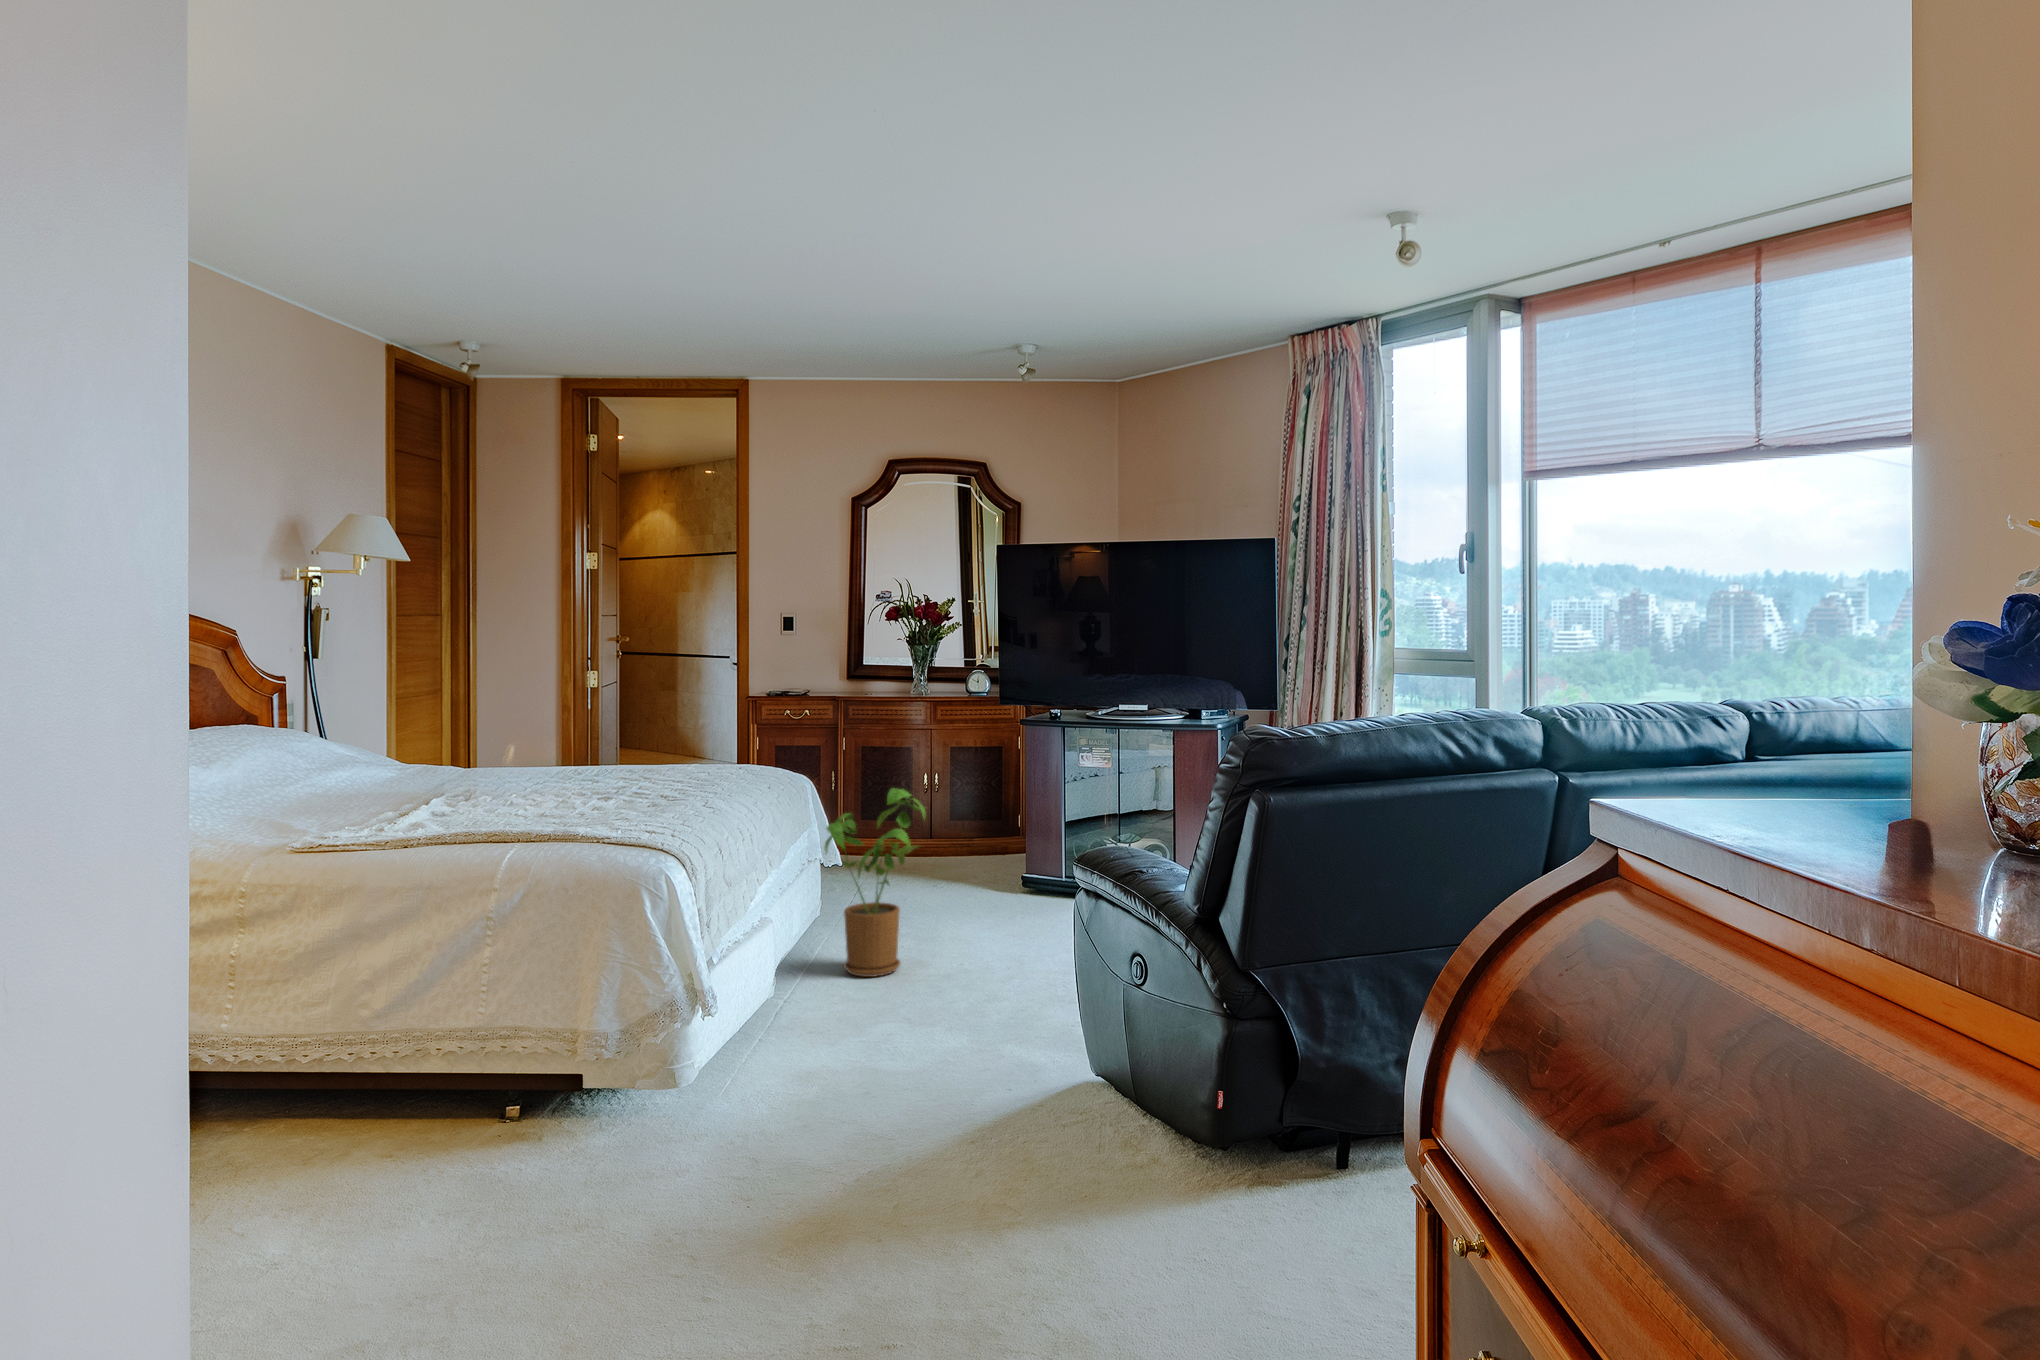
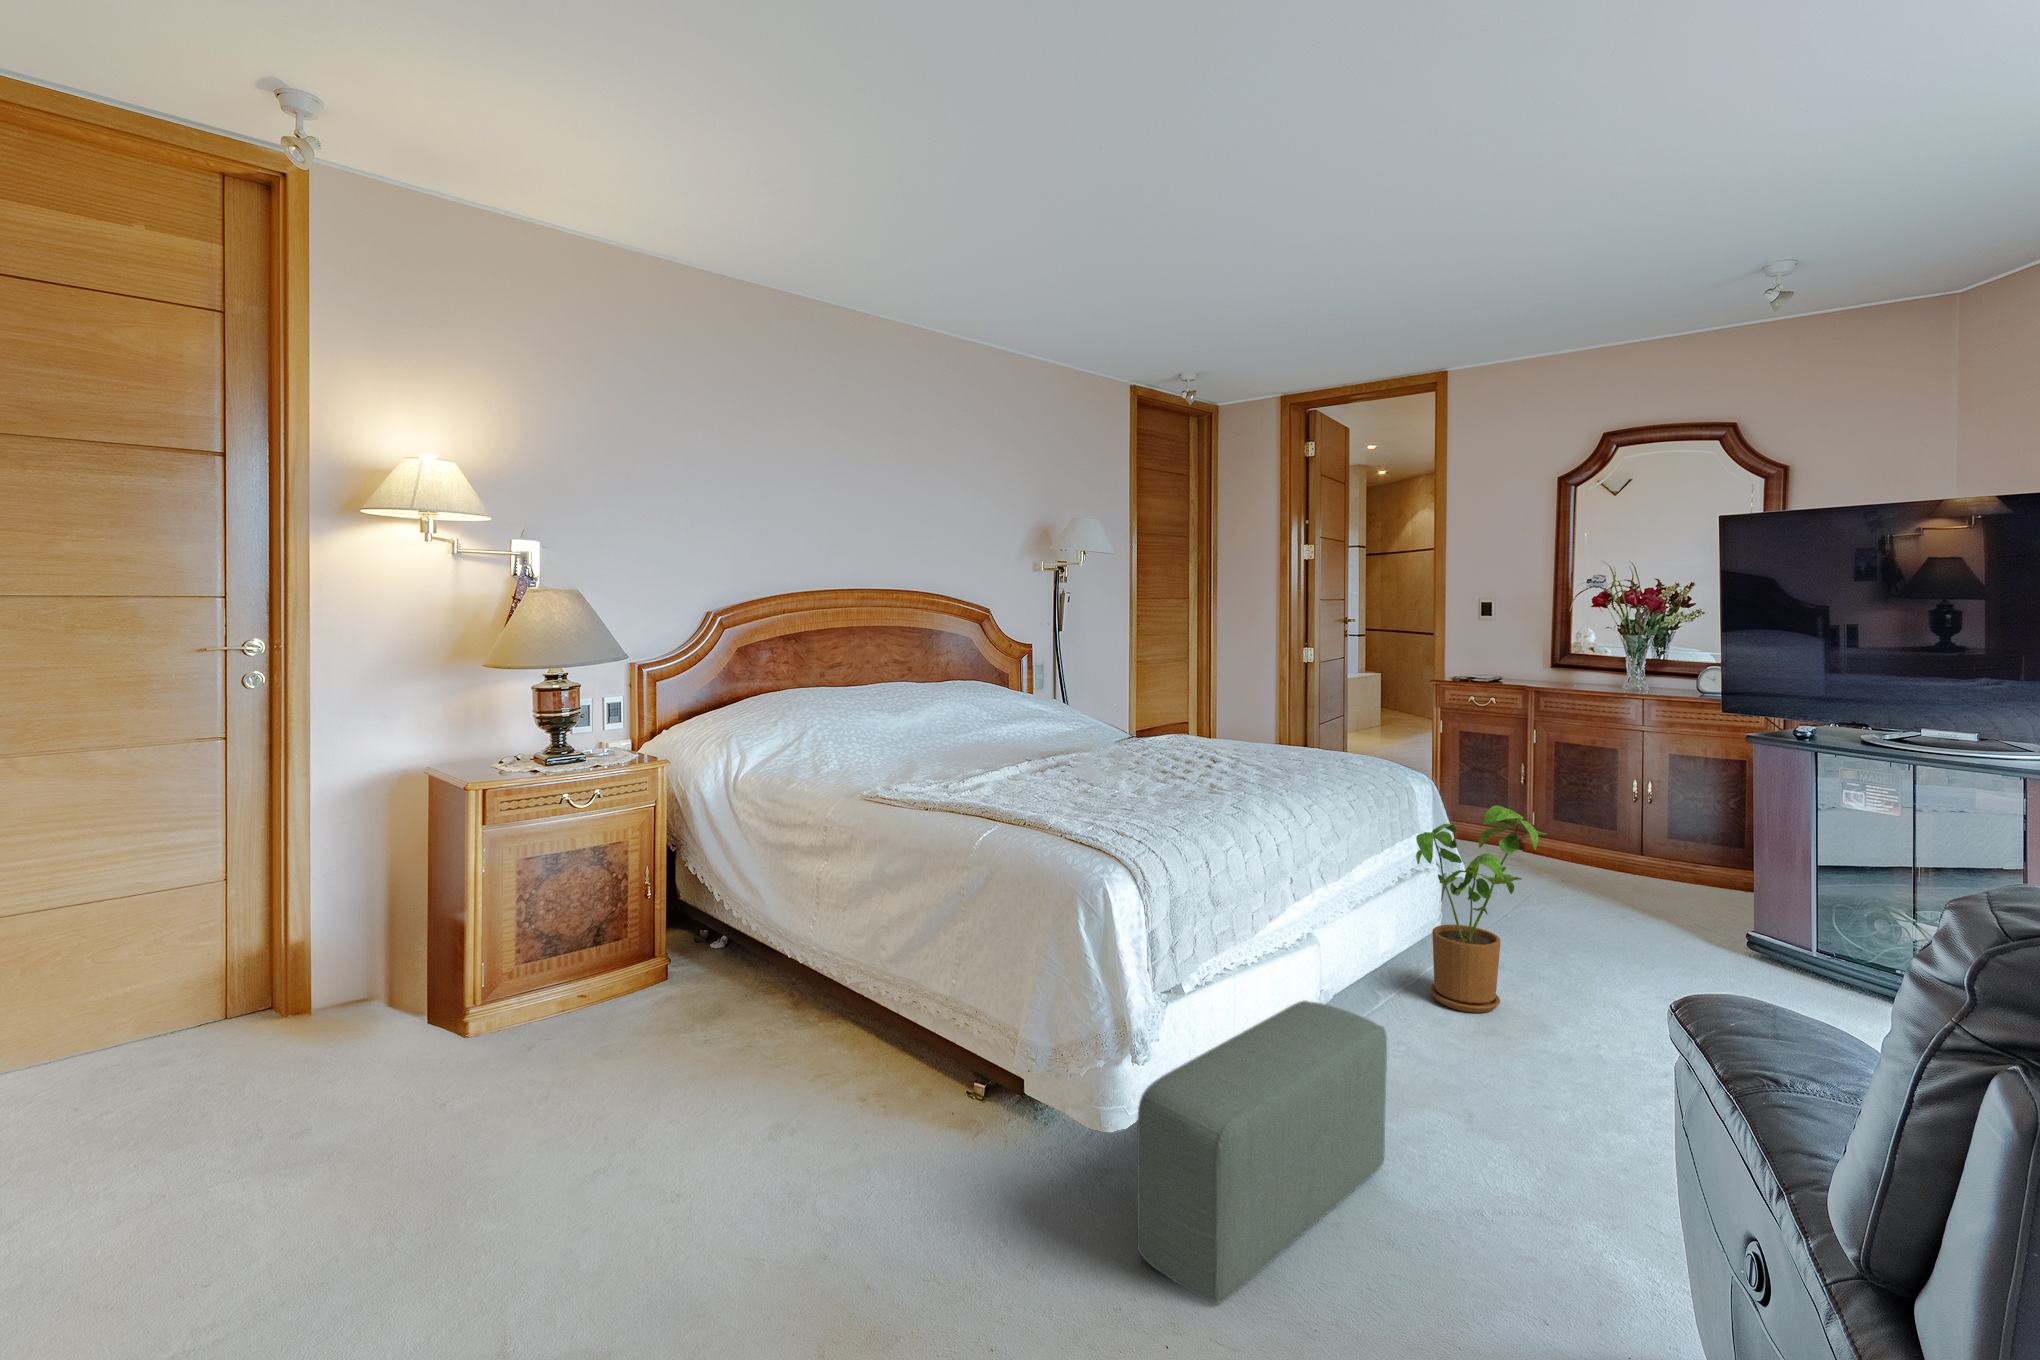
pouf: none [755,962,894,1209] -> present [1137,1001,1387,1303]

